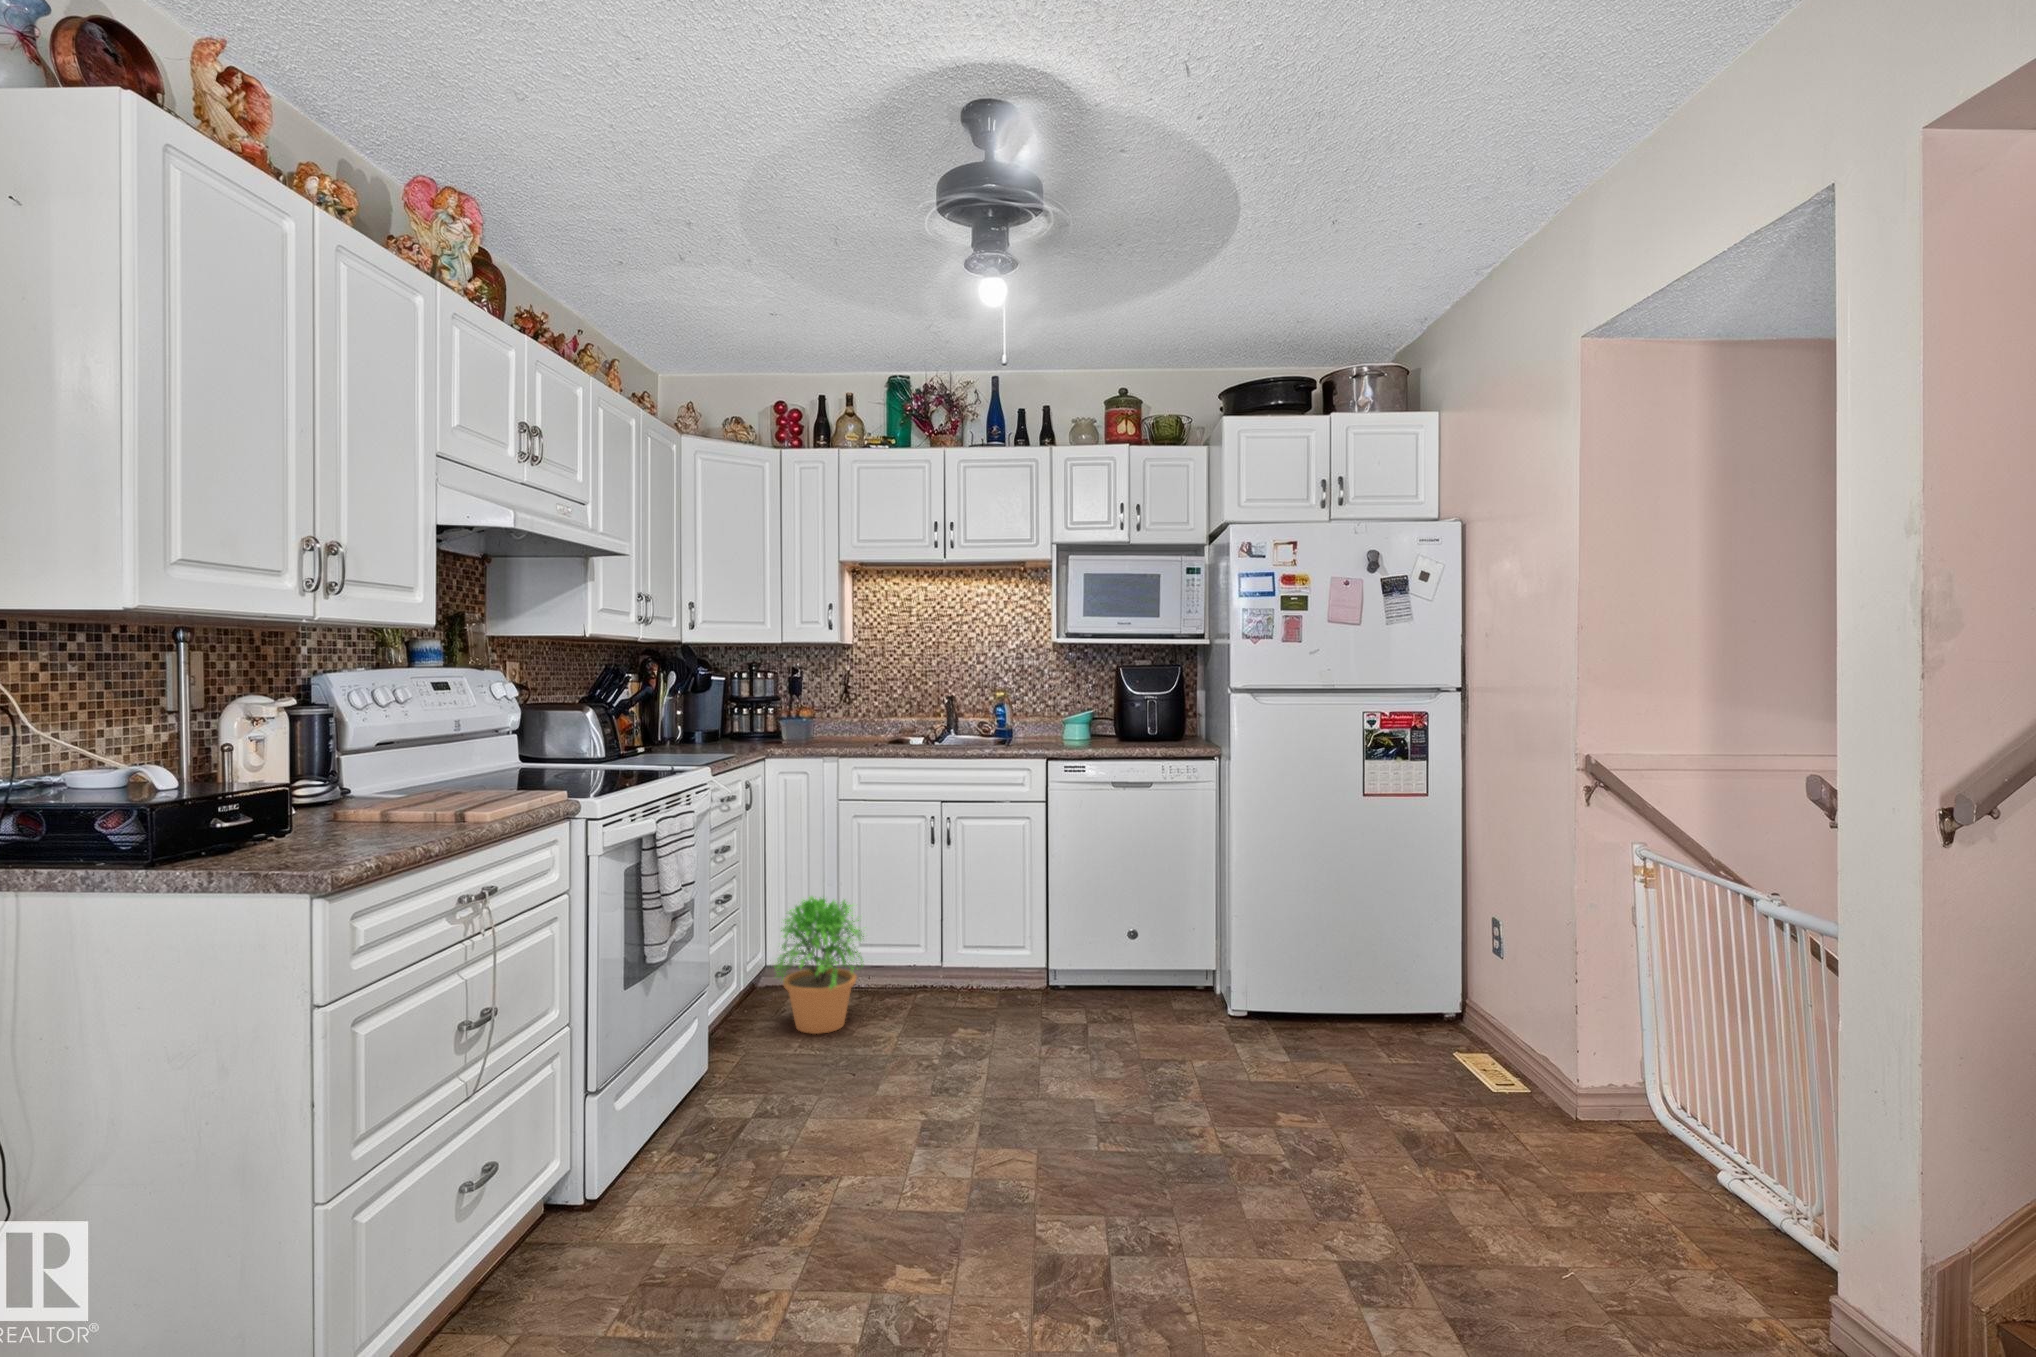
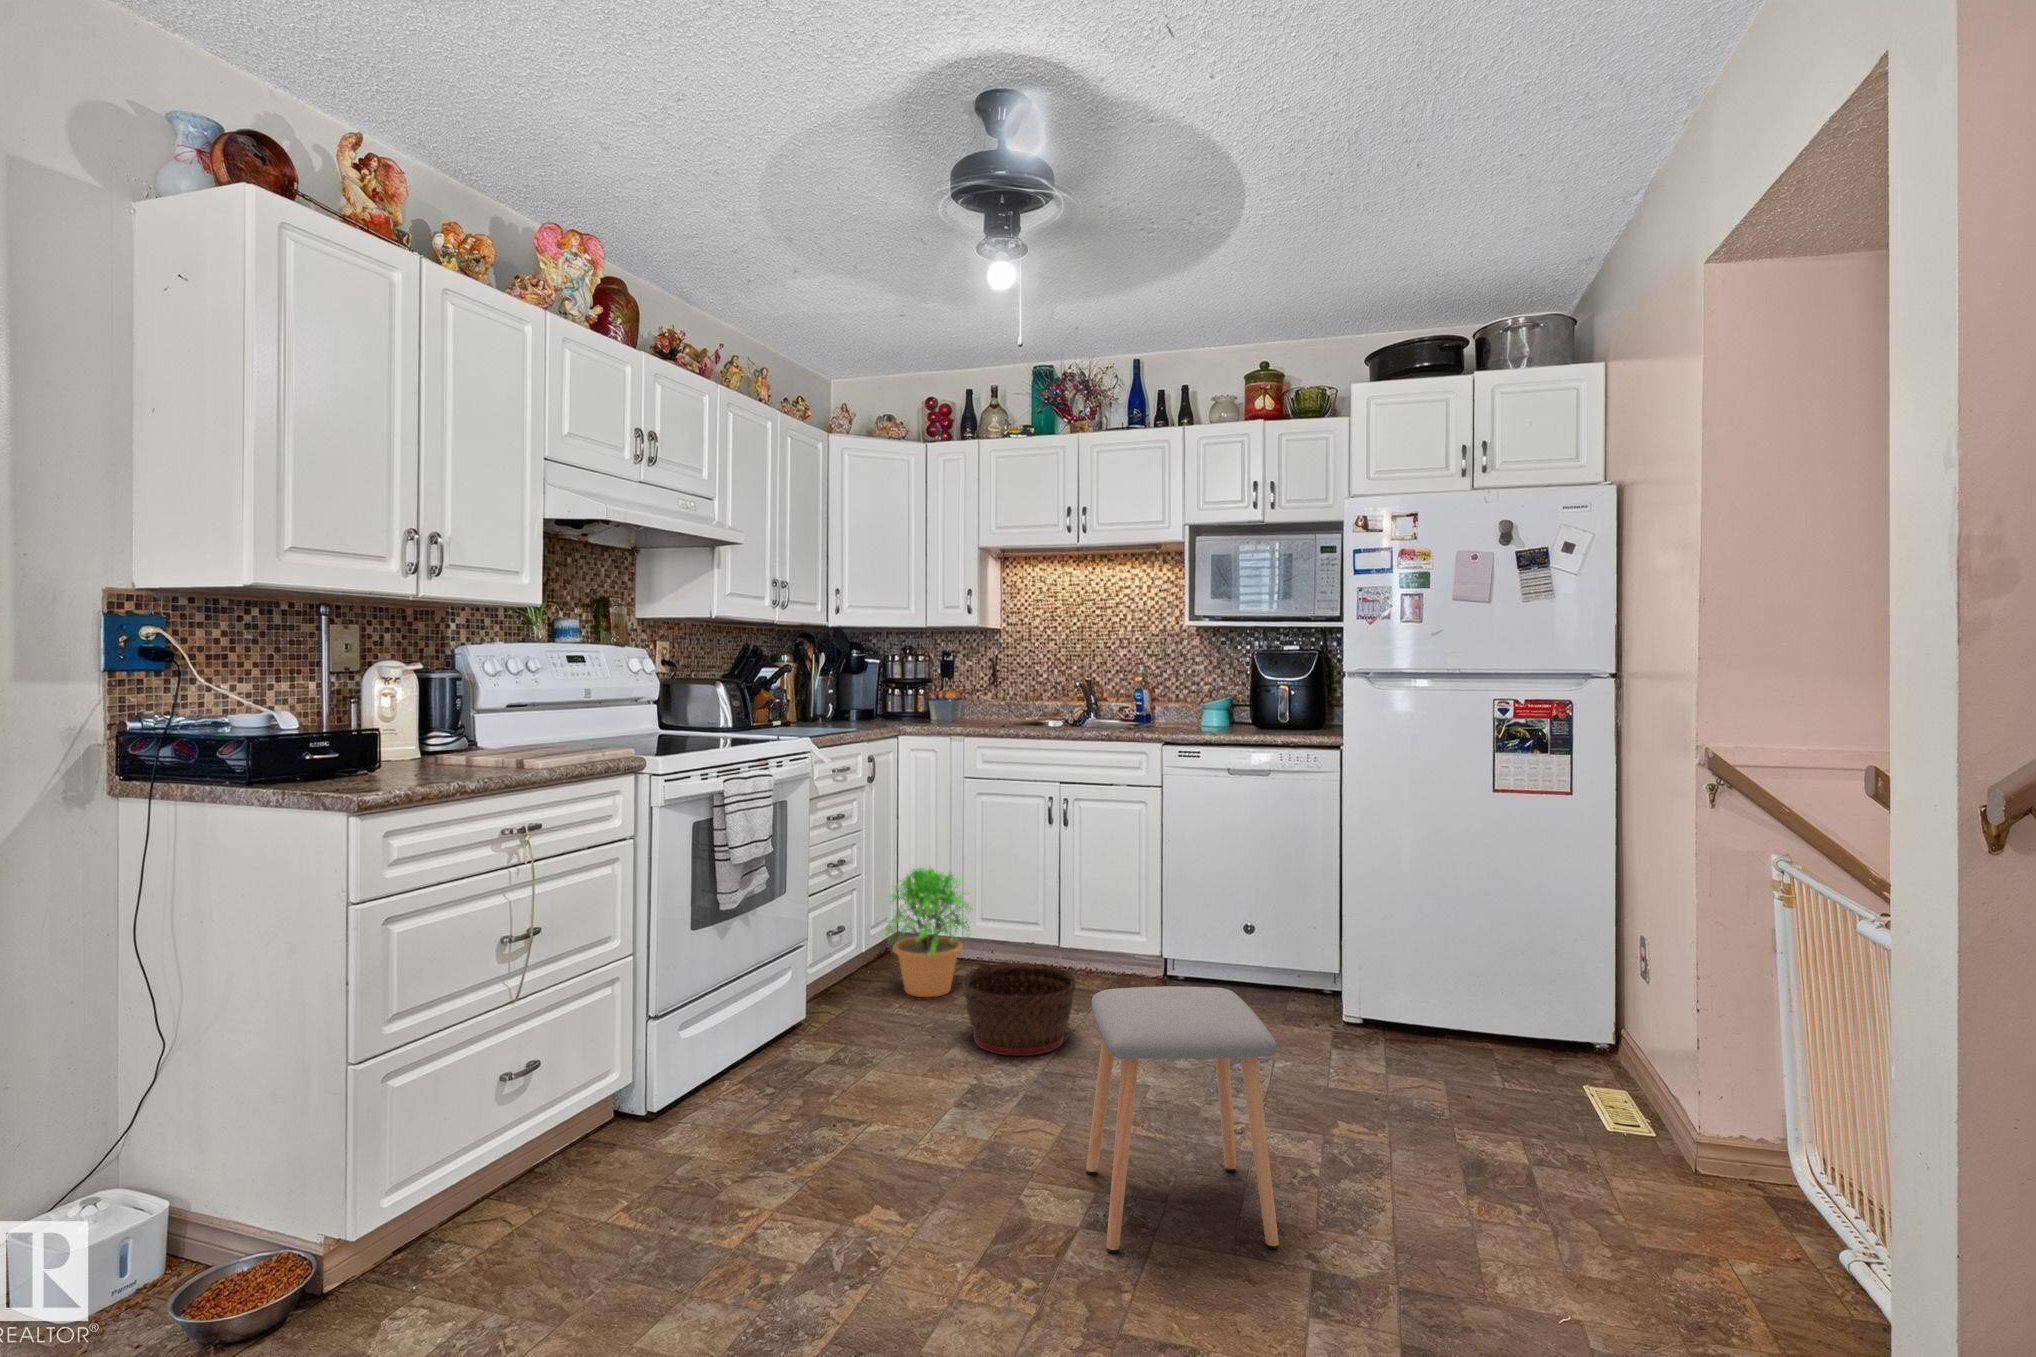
basket: none [885,988,1001,1086] -> present [963,963,1076,1056]
stool: none [1085,1001,1299,1277] -> present [1086,986,1279,1253]

